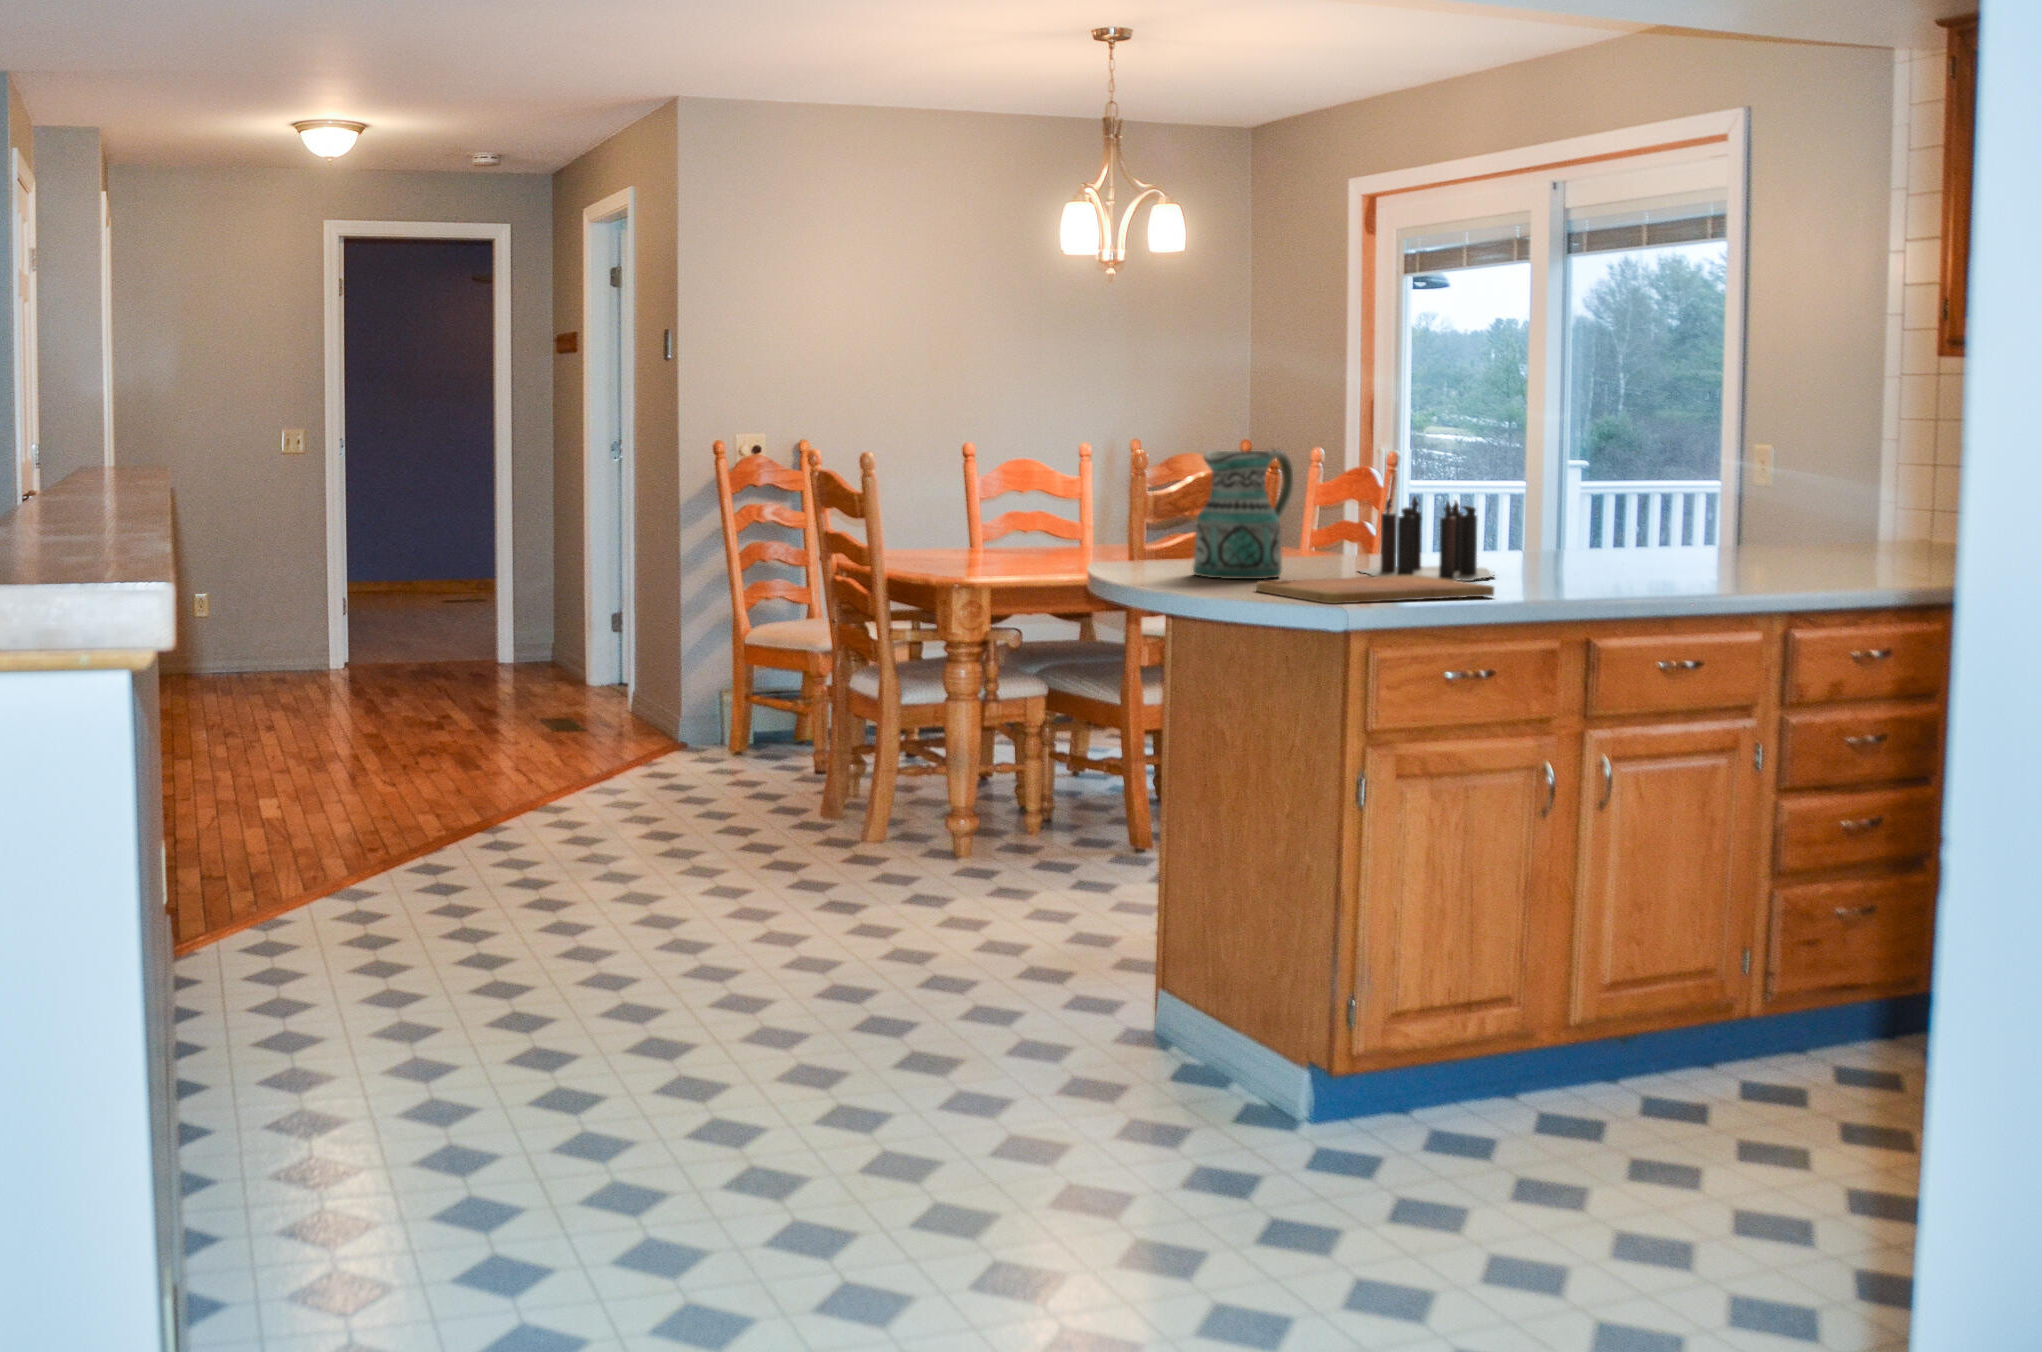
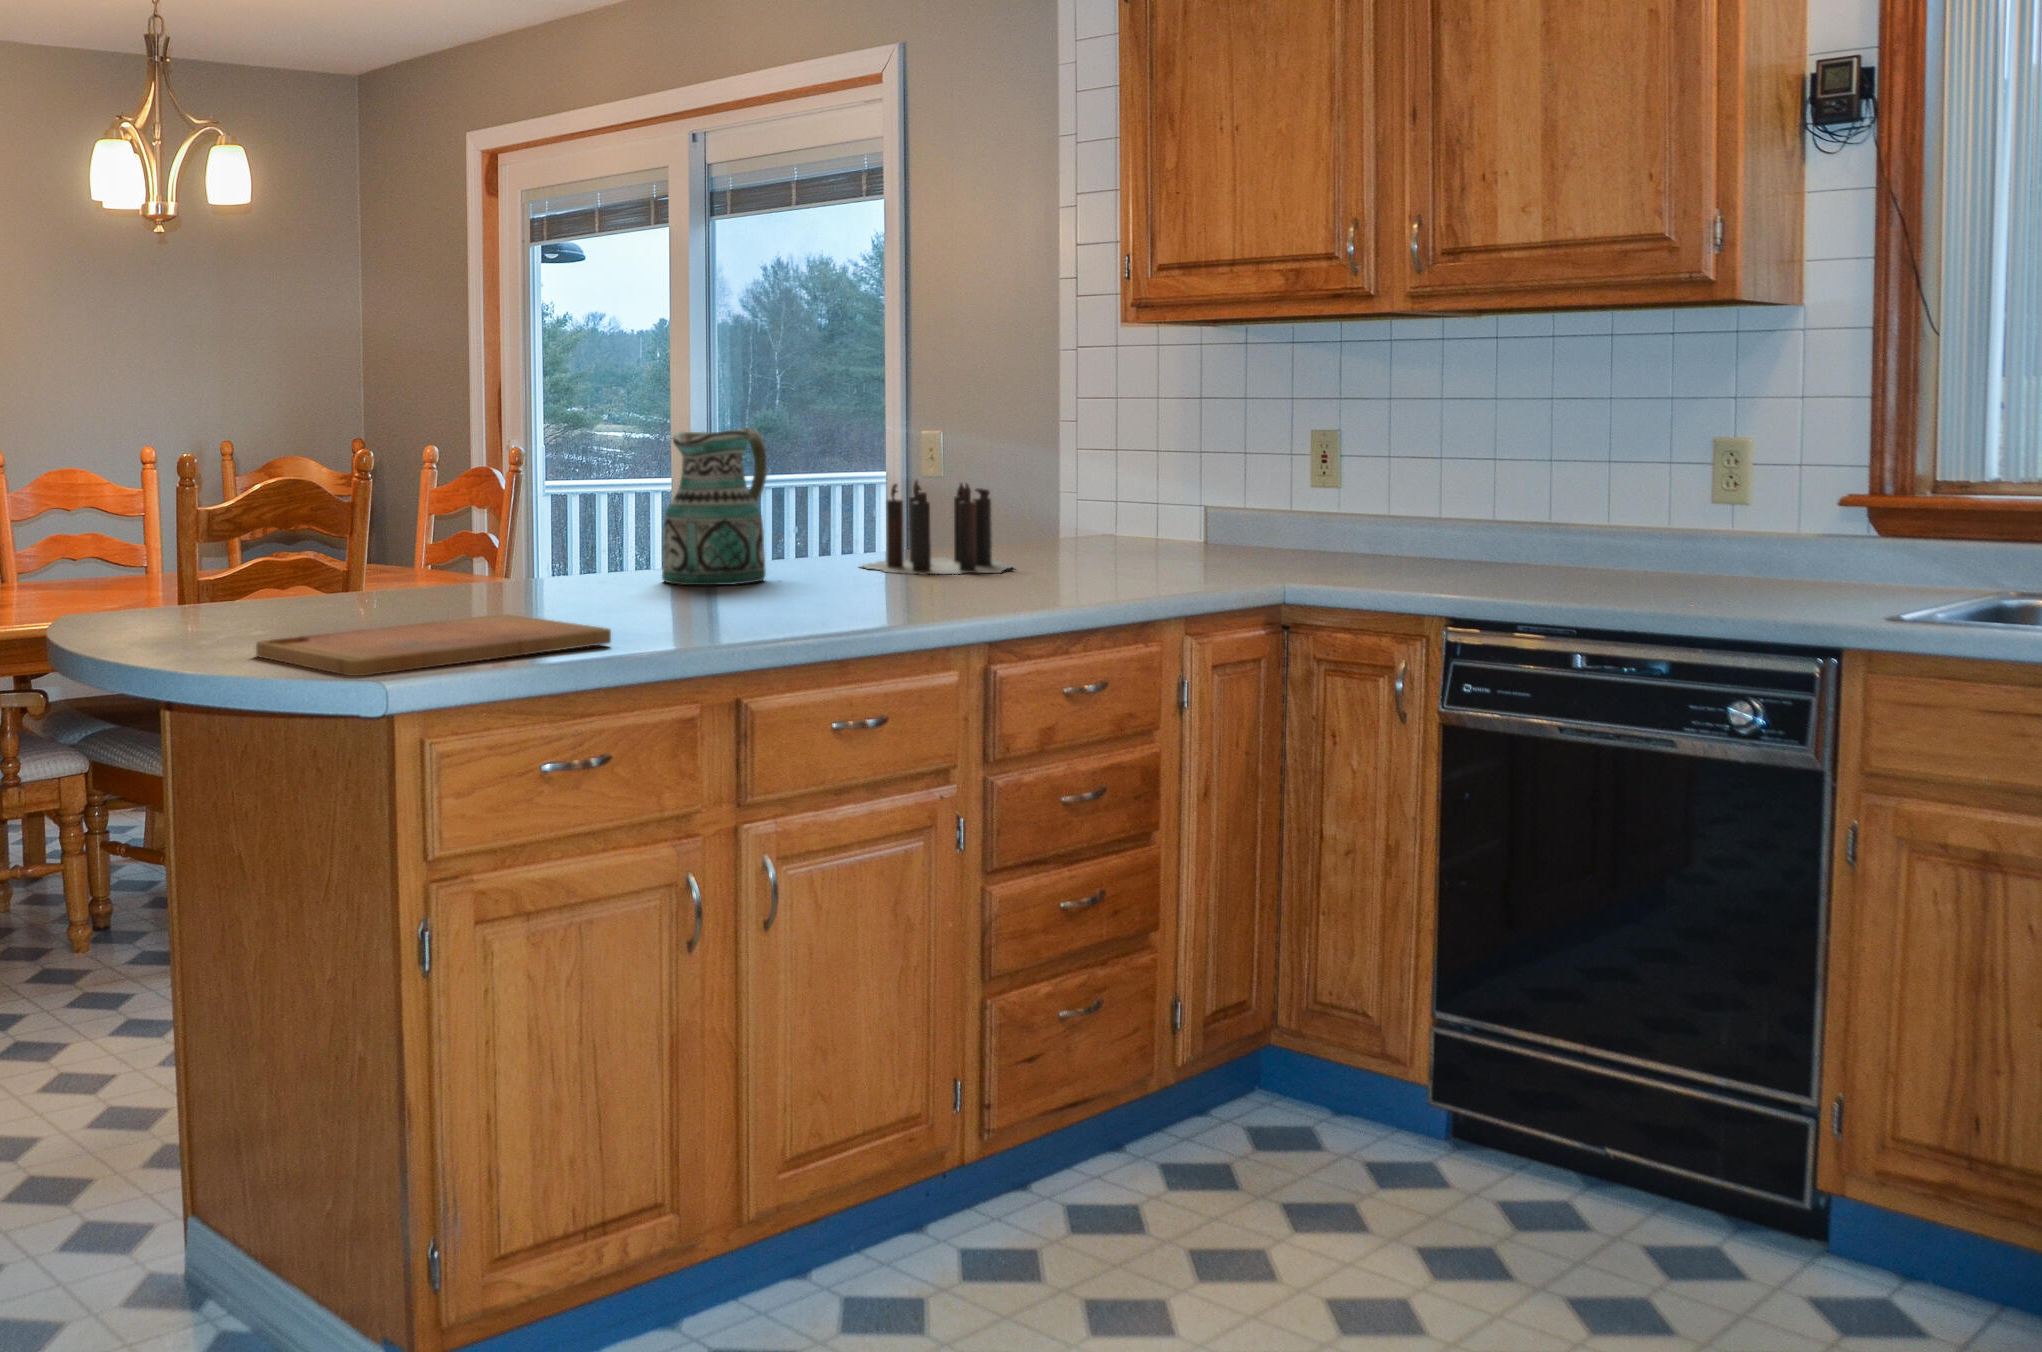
ceramic pitcher: present [1193,448,1293,579] -> present [662,428,767,585]
candle: present [1360,497,1494,581] -> present [860,480,1013,575]

